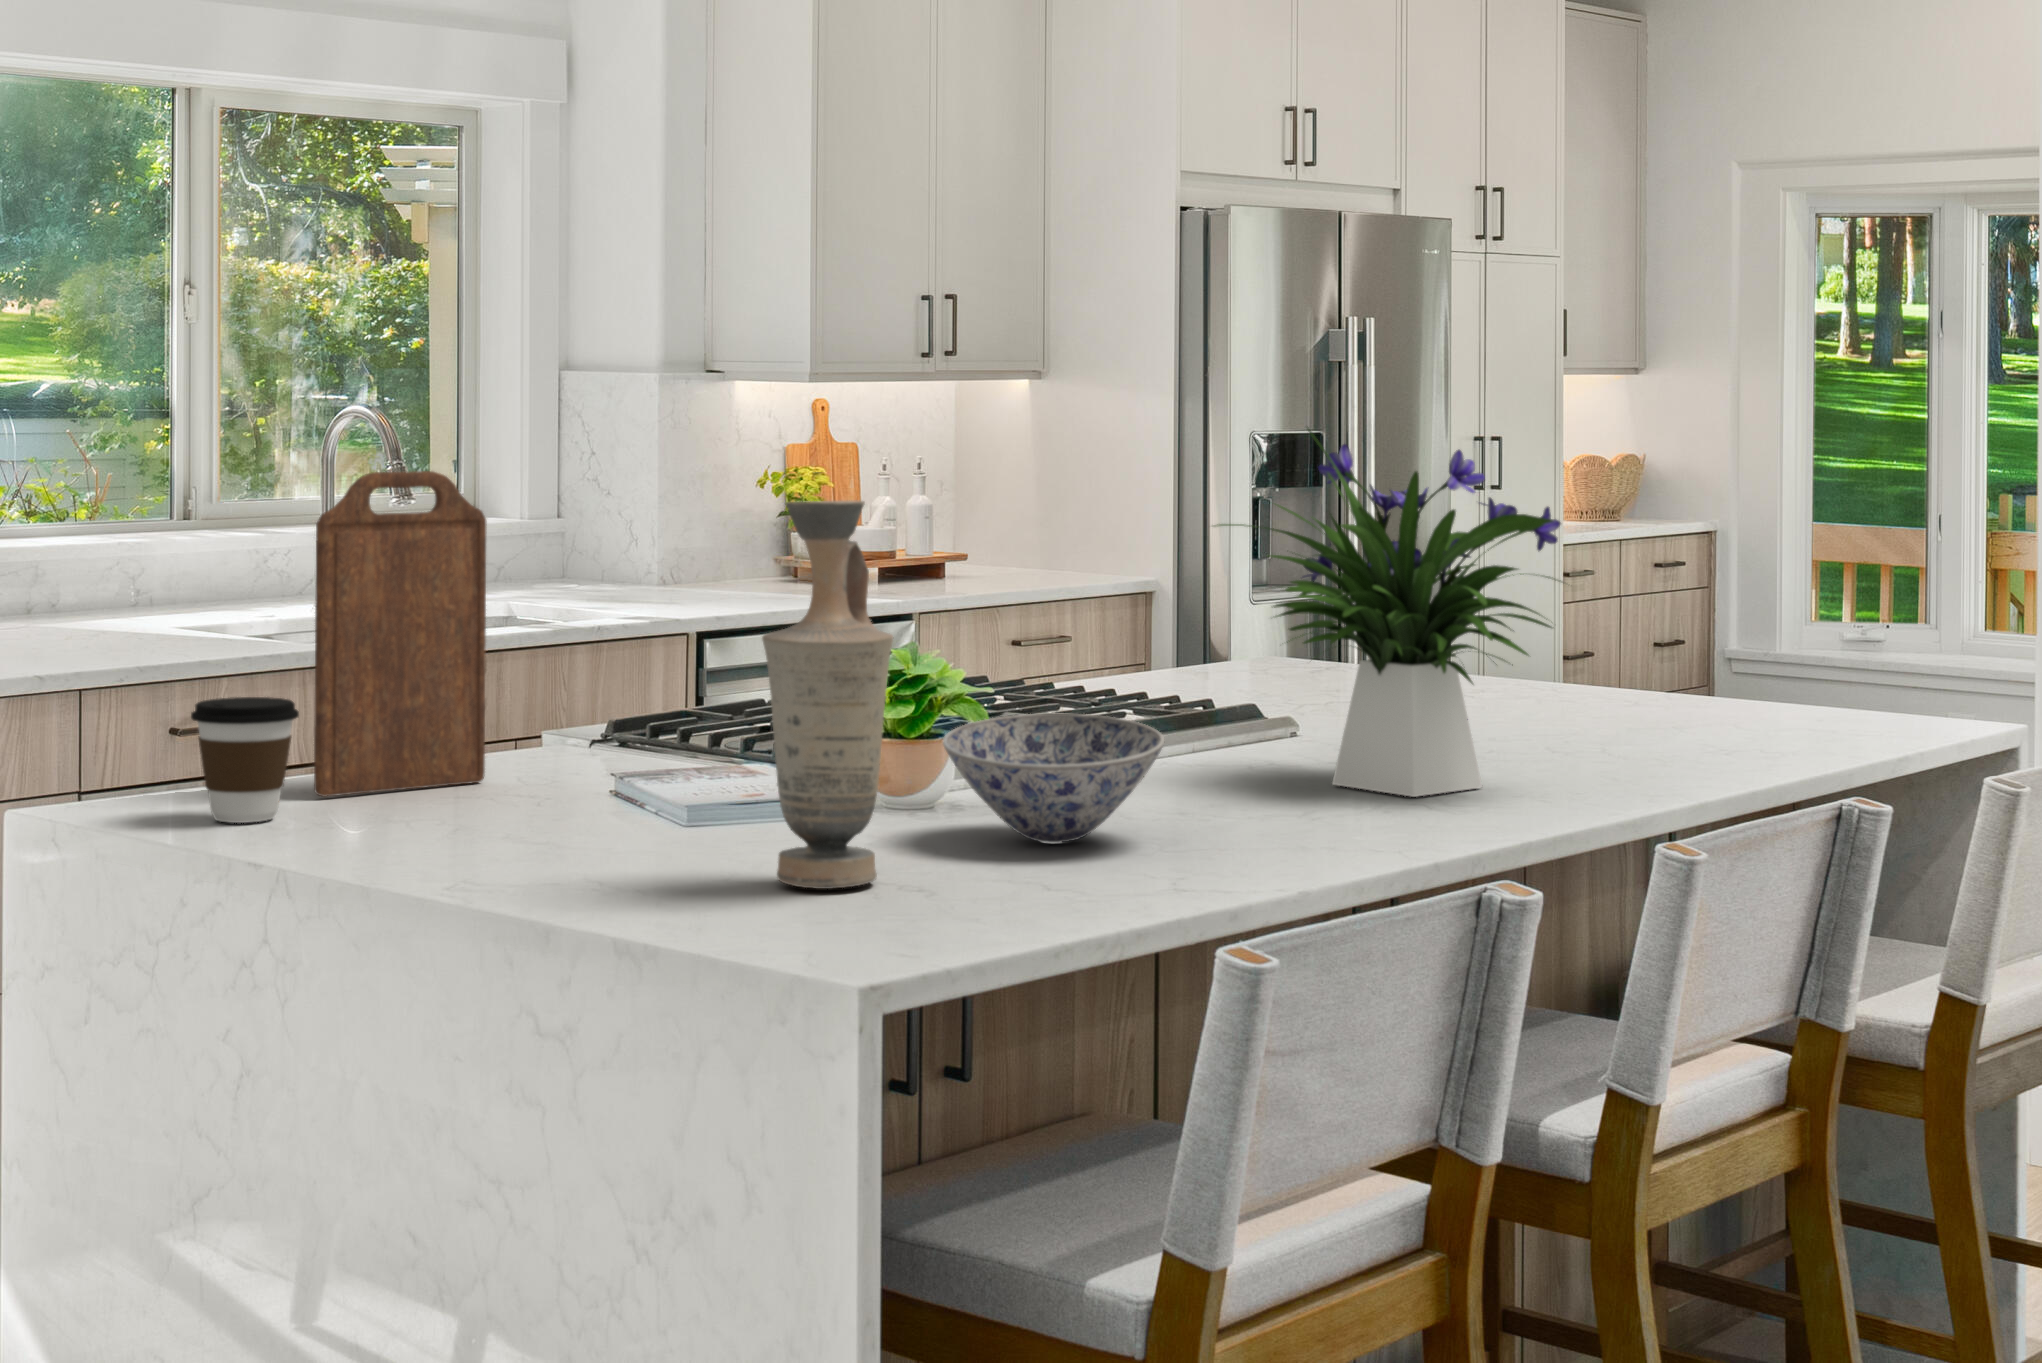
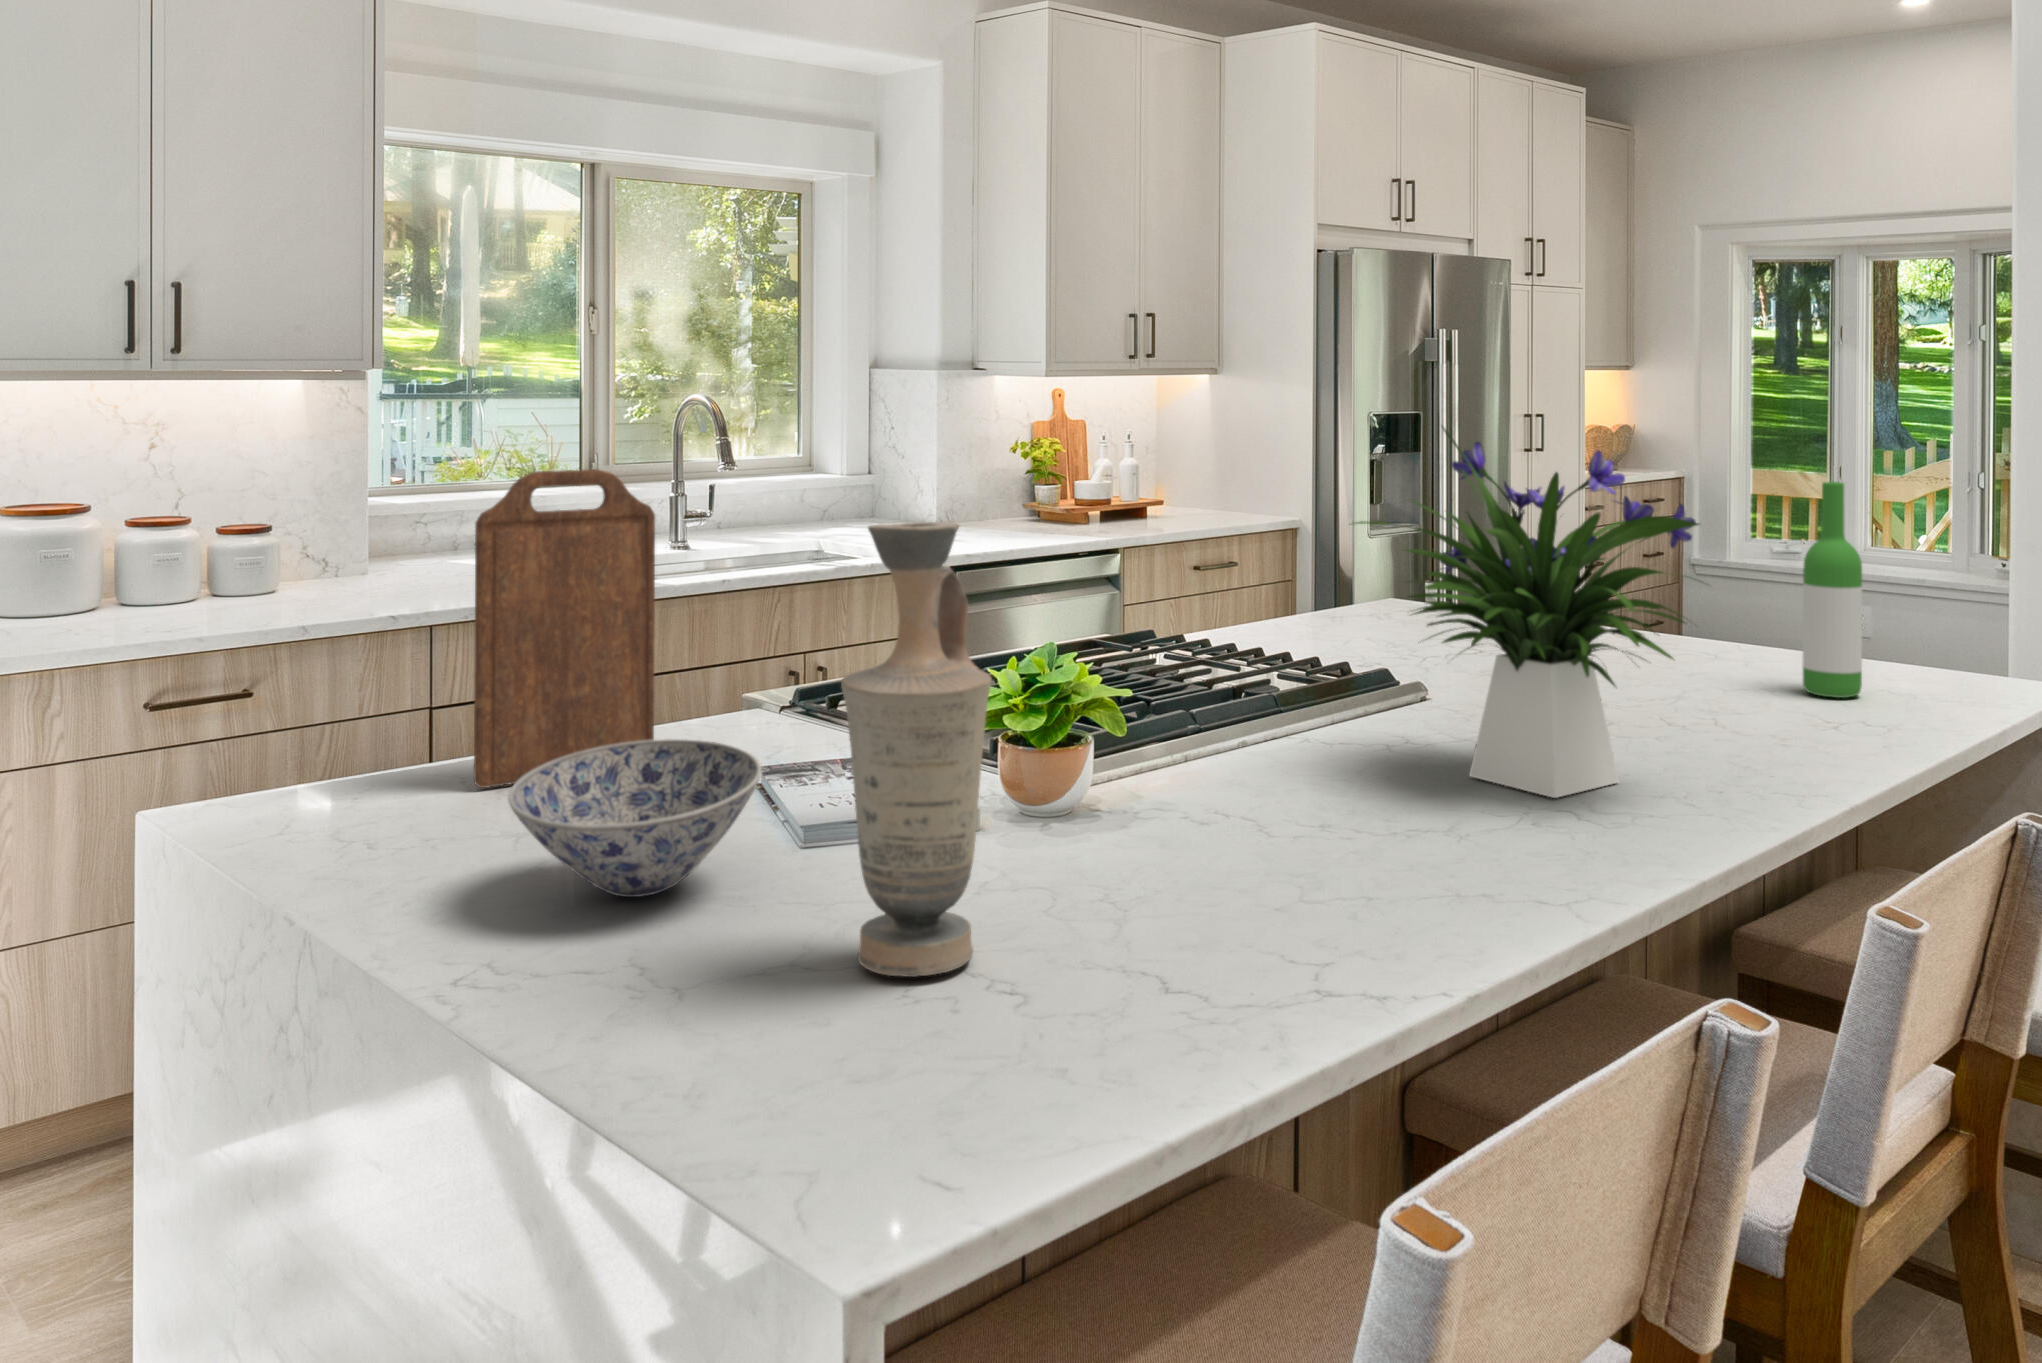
wine bottle: none [1714,494,1776,731] -> present [1802,482,1862,698]
coffee cup: present [191,697,299,823] -> none [318,698,433,832]
bowl: present [943,713,1165,843] -> present [508,739,762,897]

